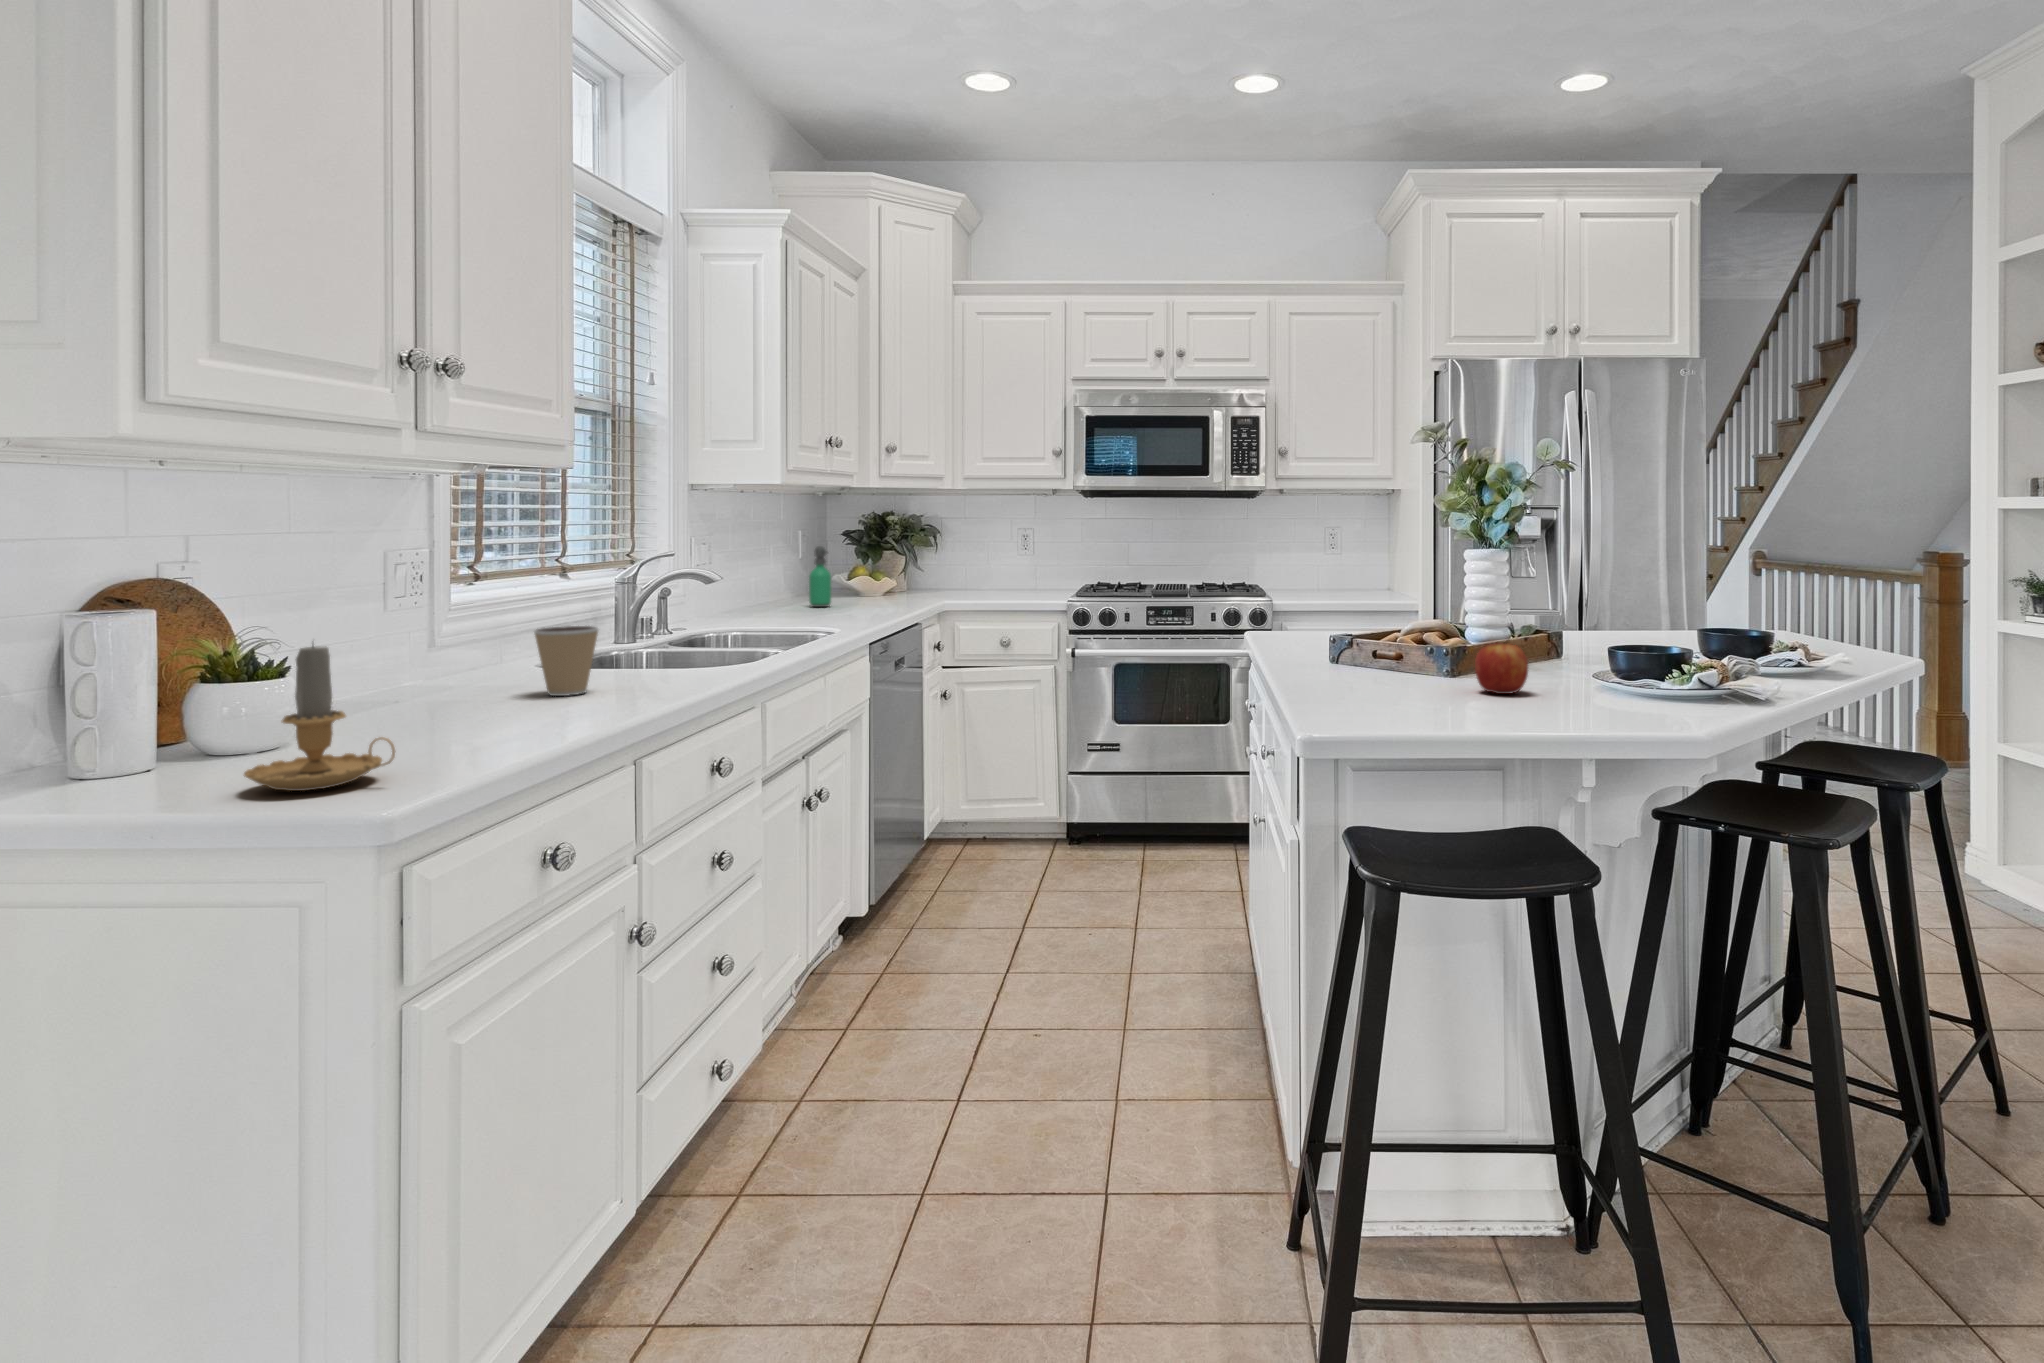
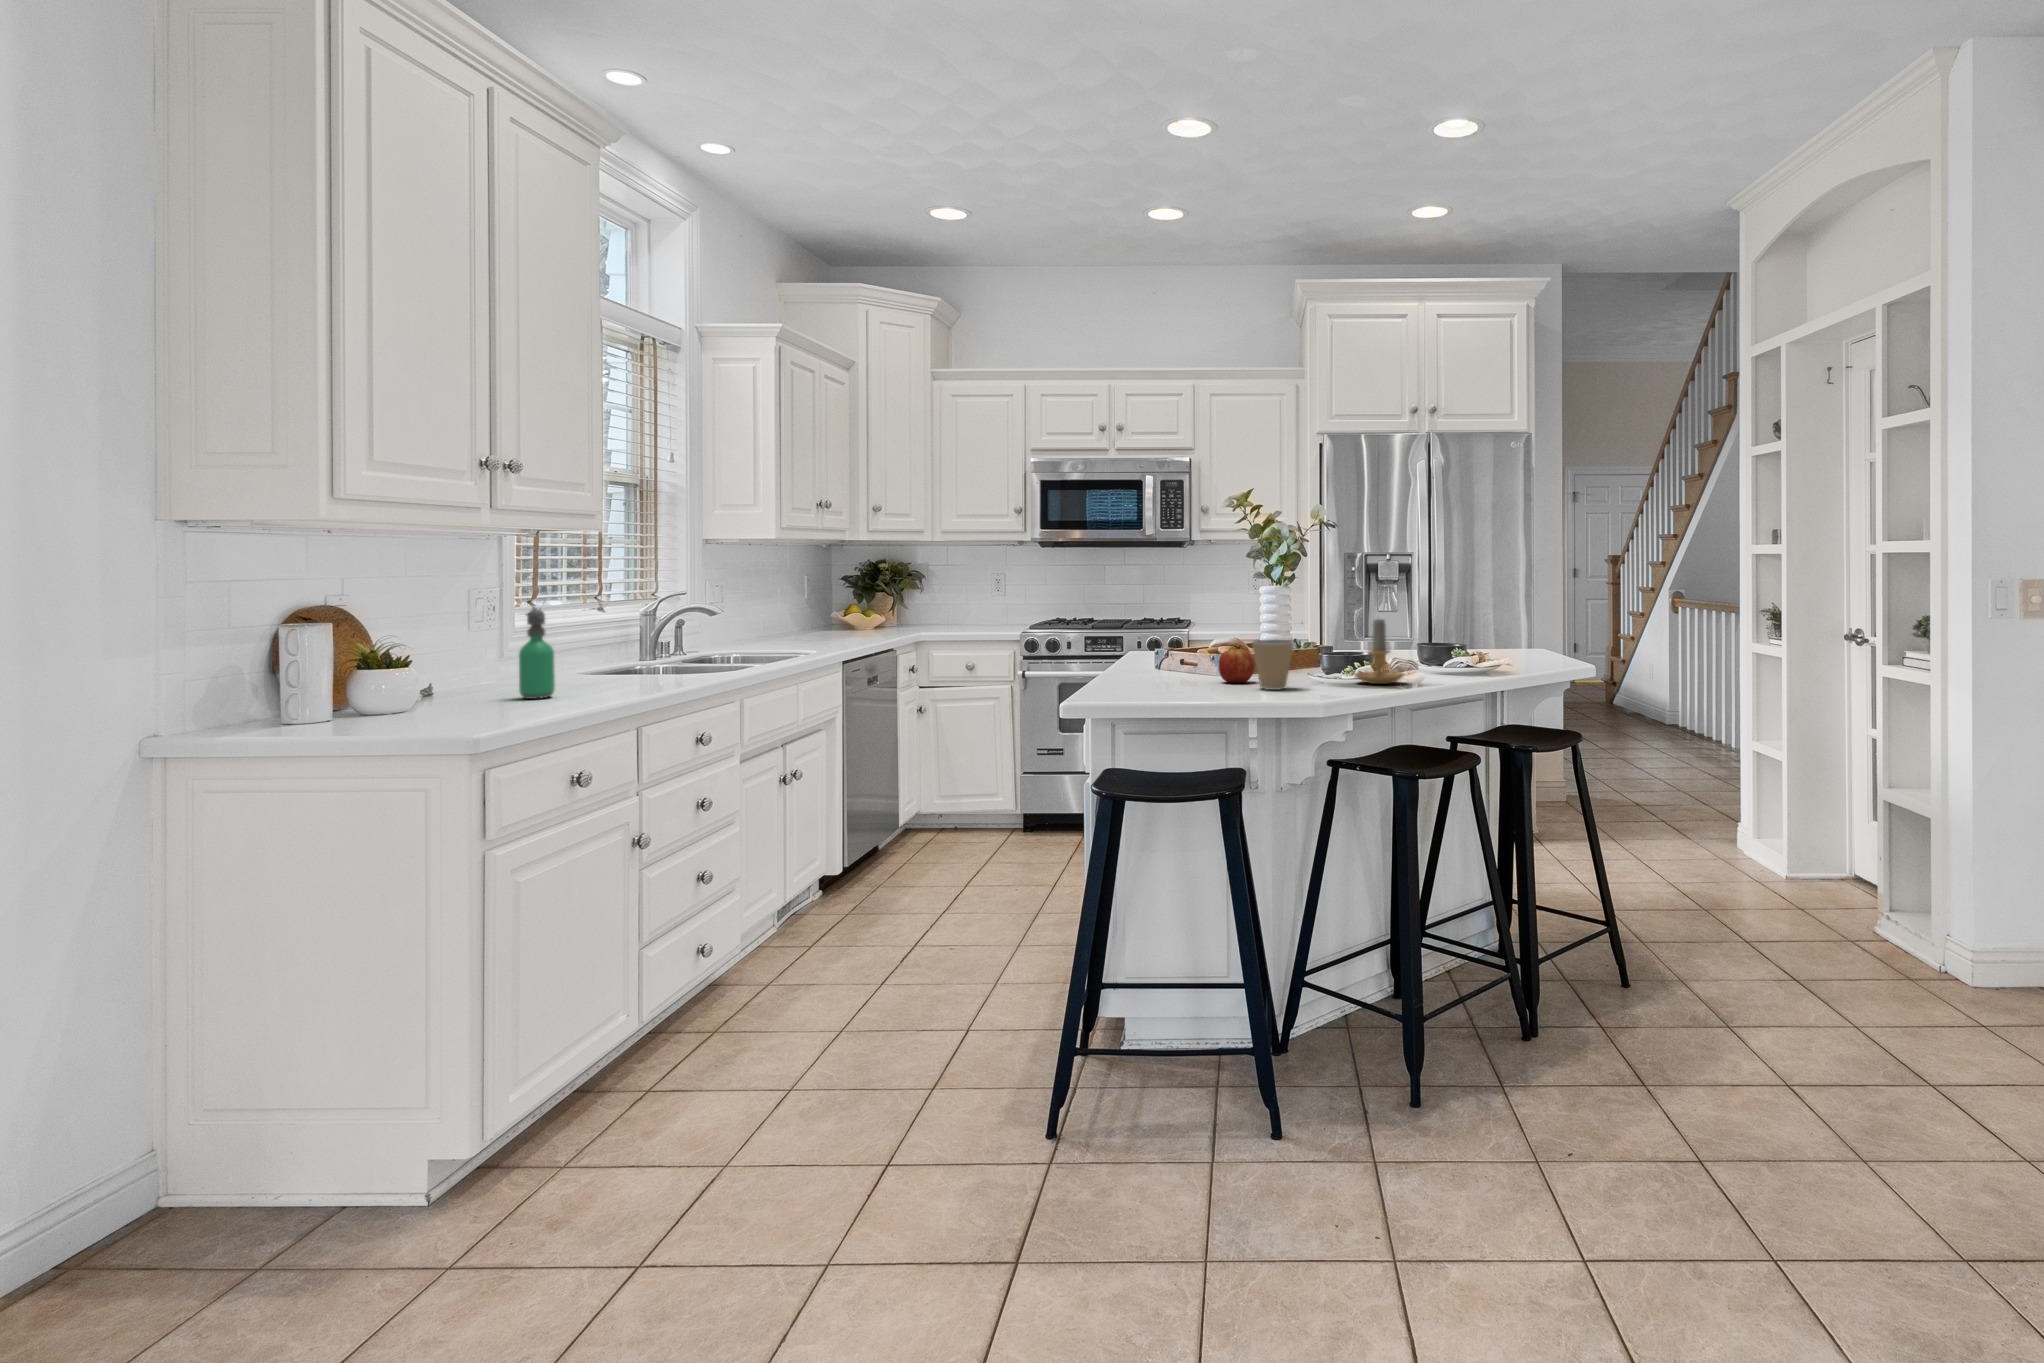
soap dispenser: present [809,546,831,607] -> present [519,609,555,699]
coffee cup: present [534,626,598,696] -> present [1252,640,1294,690]
candle: present [244,645,395,791] -> present [1354,619,1409,684]

